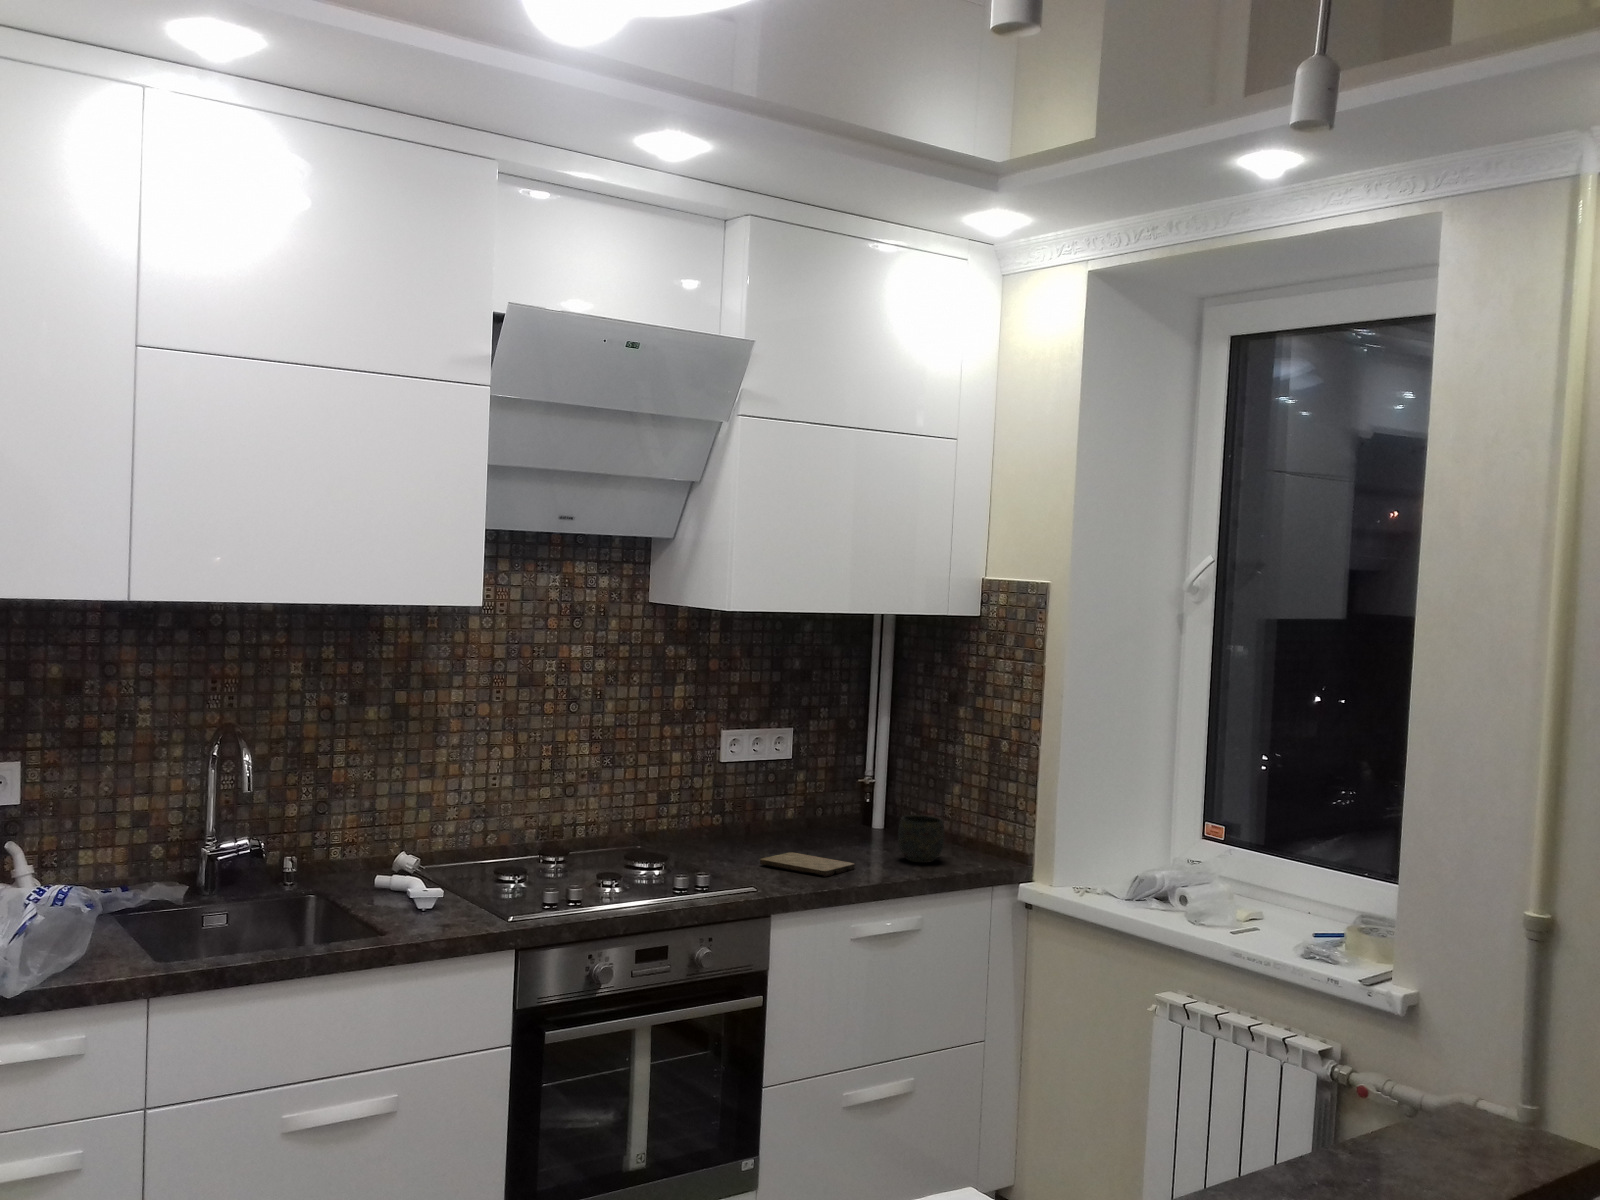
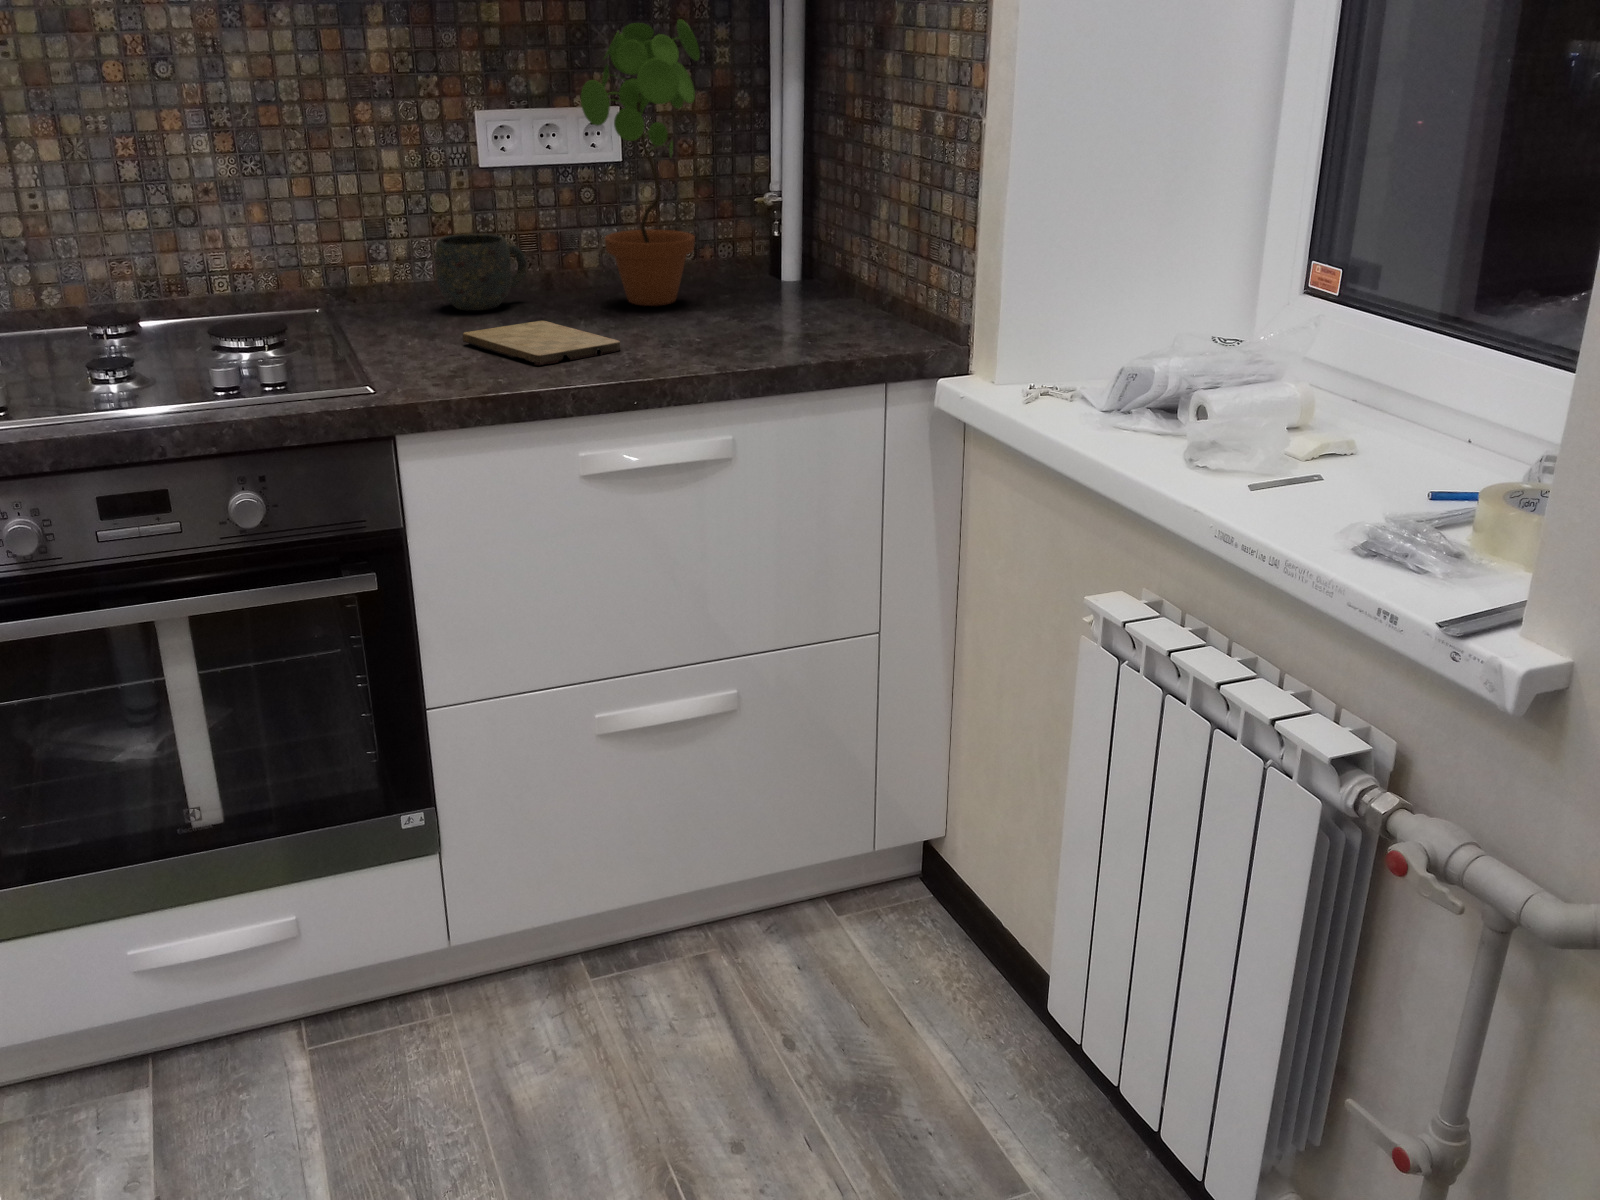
potted plant: none [801,687,861,844] -> present [581,19,700,306]
mug: present [898,815,944,863] -> present [435,234,527,311]

